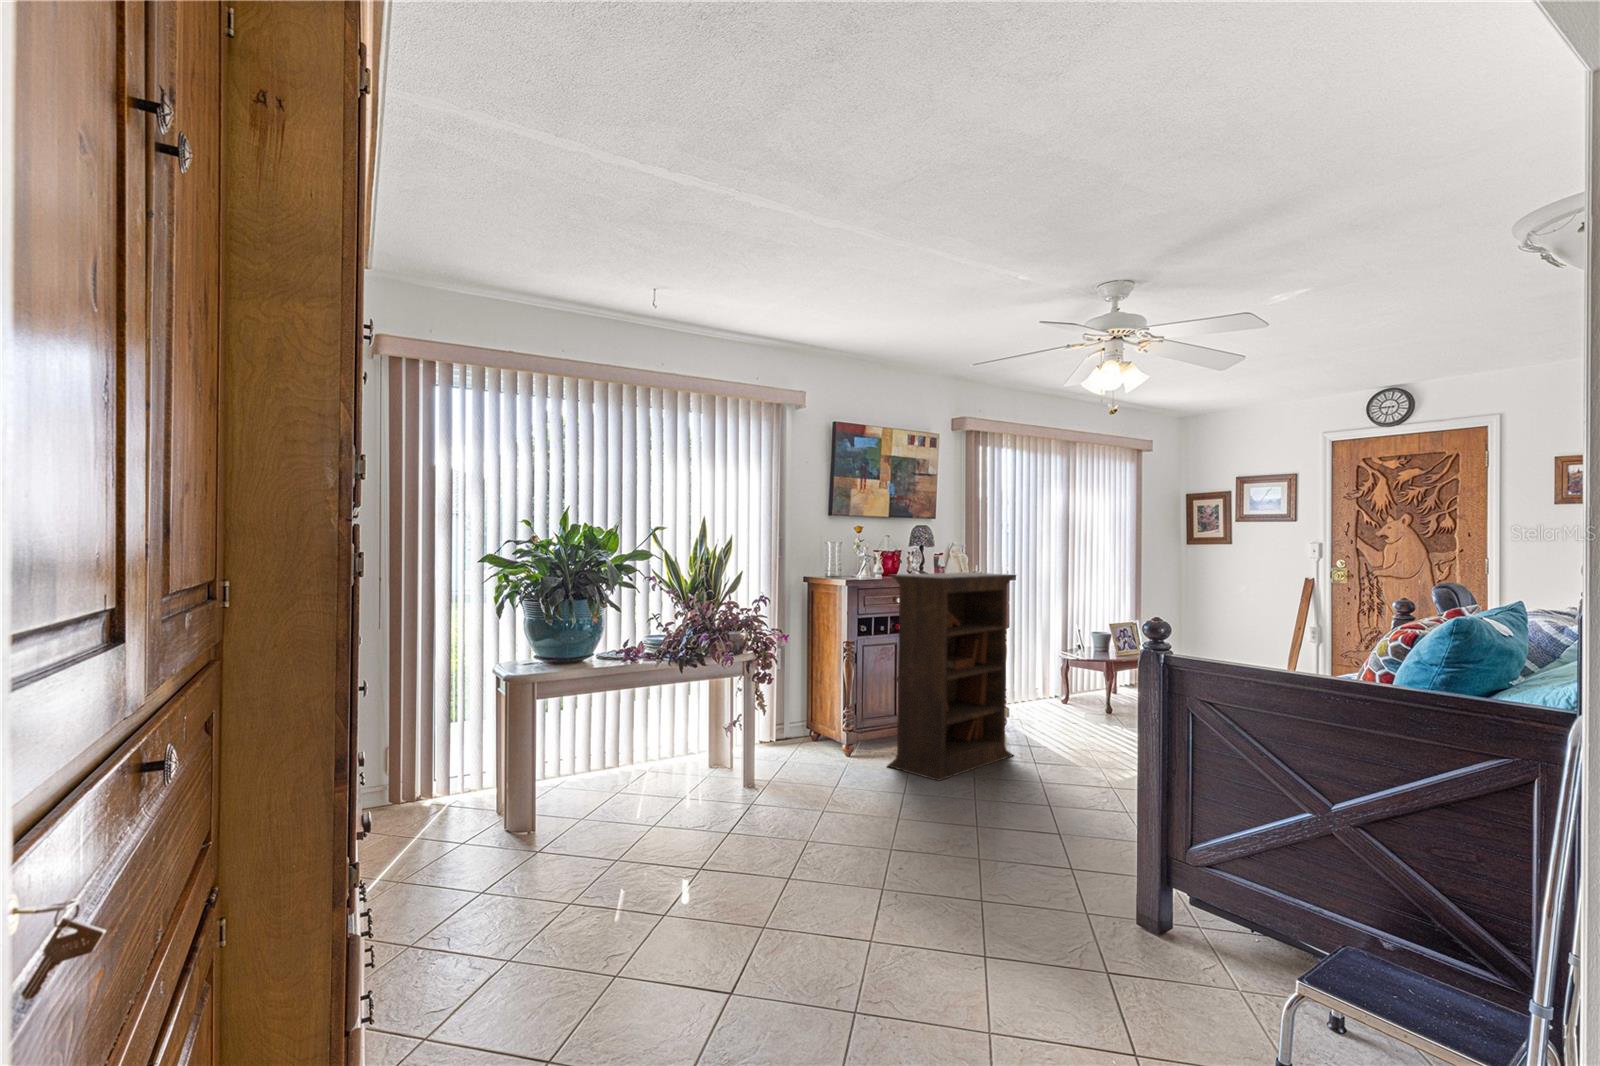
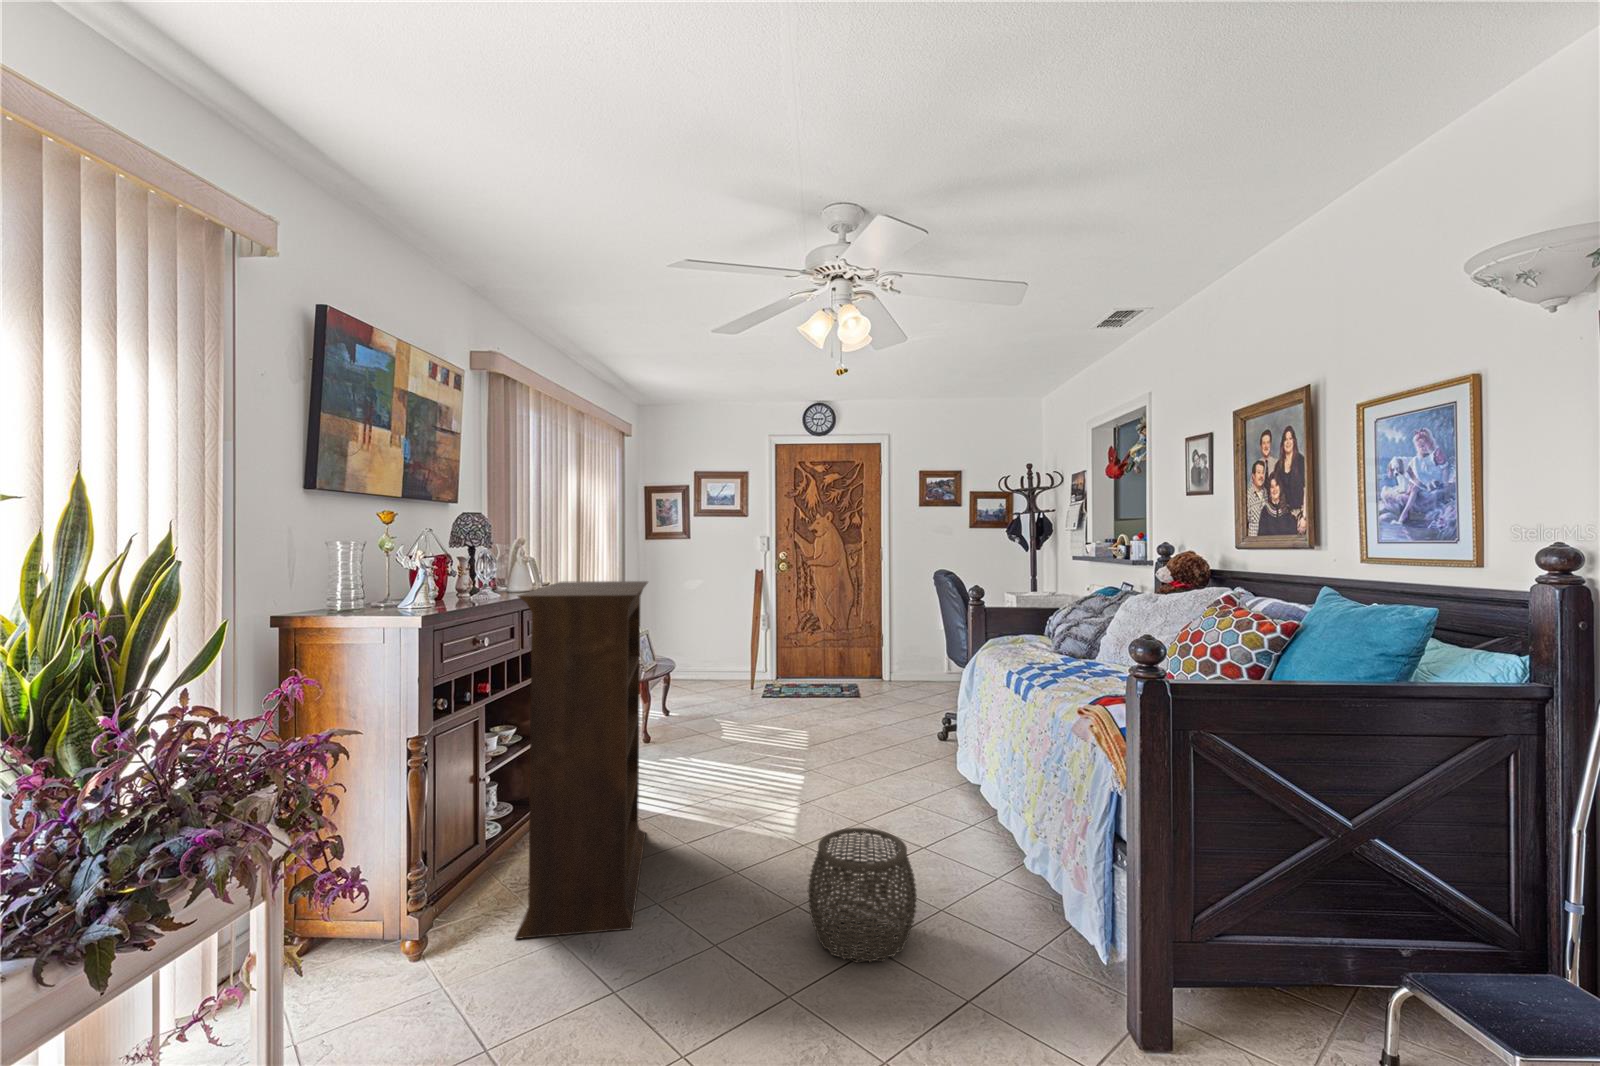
woven basket: none [1007,751,1088,836] -> present [807,828,917,963]

